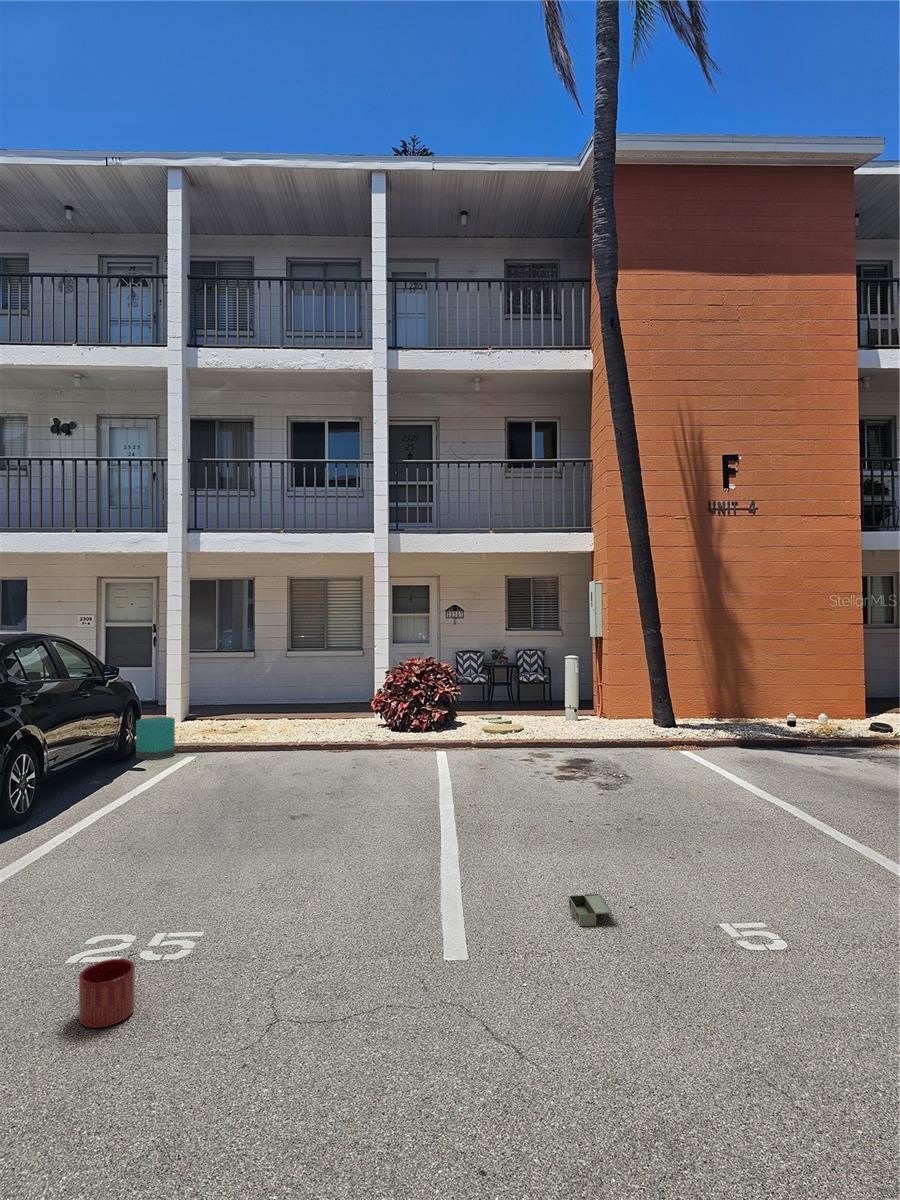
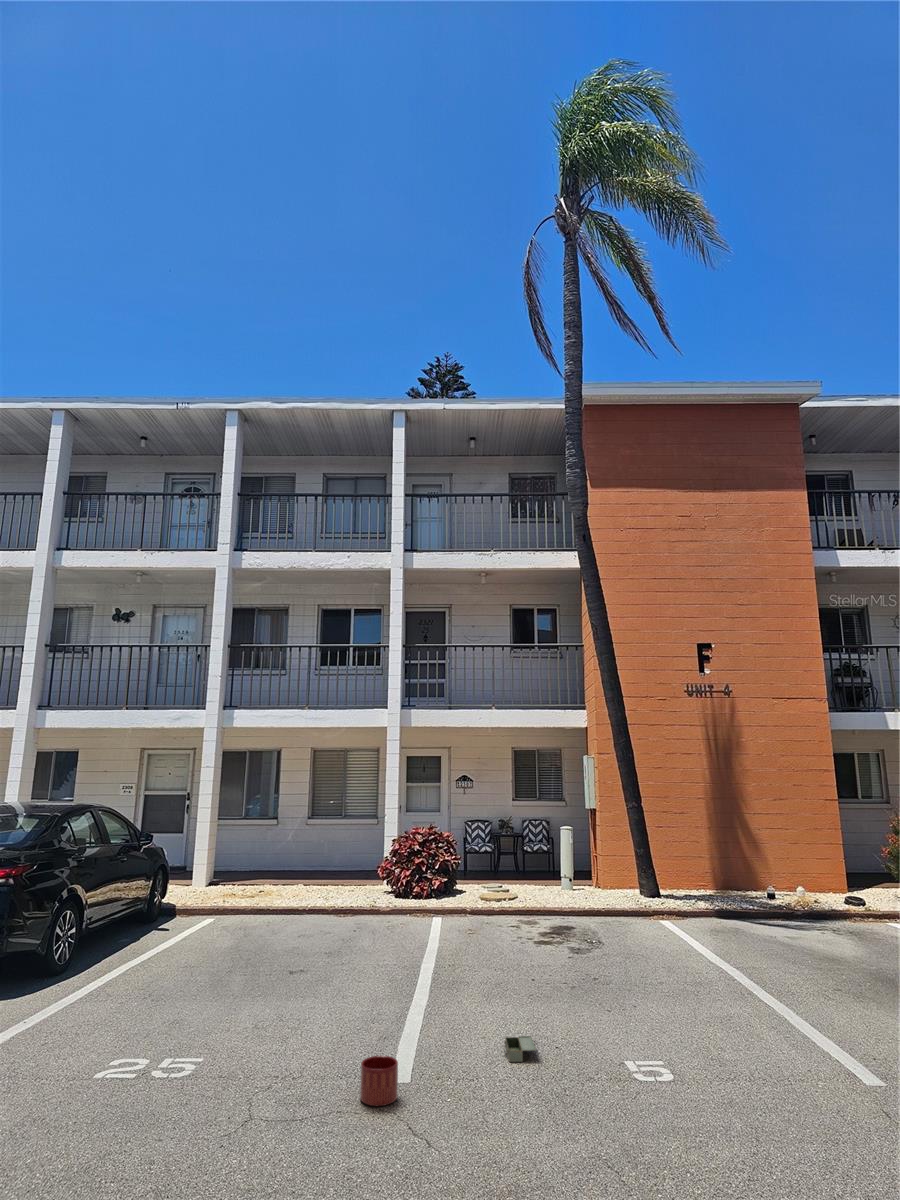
trash can: present [136,717,175,760] -> none [161,880,198,921]
planter: present [79,959,135,1028] -> present [360,1056,398,1106]

